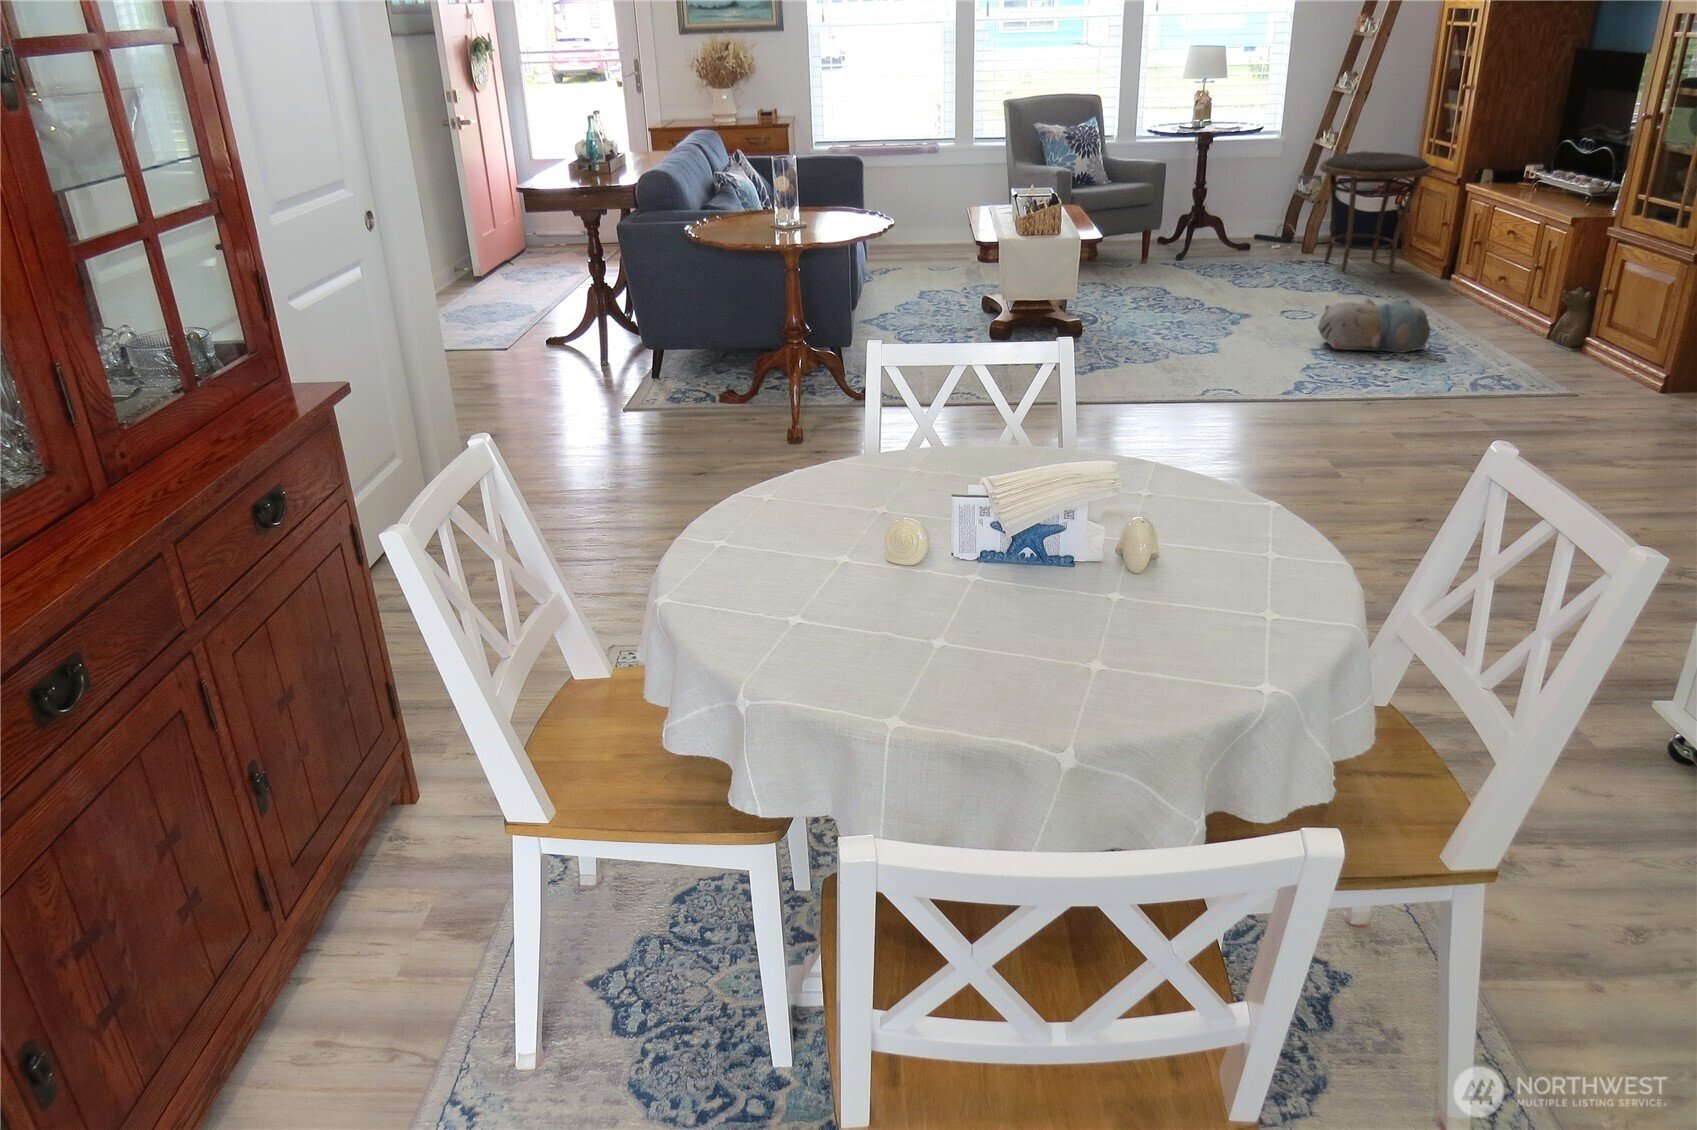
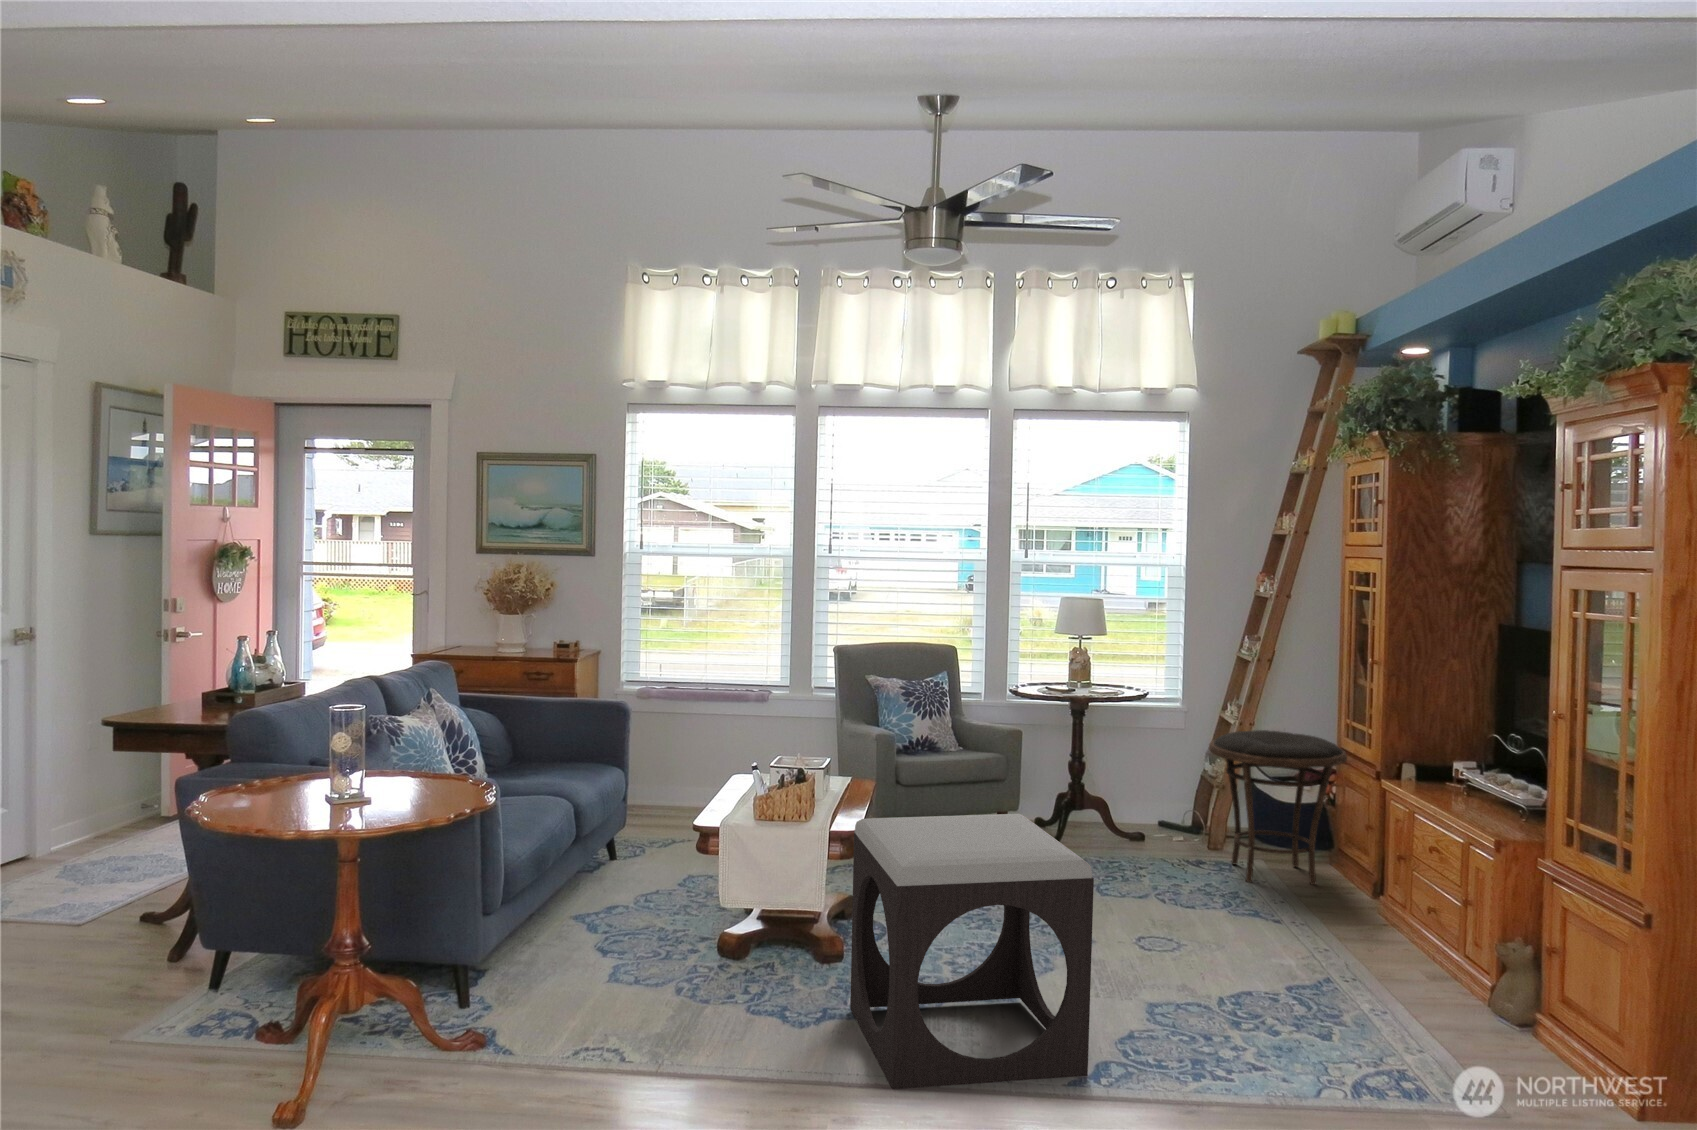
footstool: none [1109,217,1313,405] -> present [850,814,1094,1089]
plush toy: present [1318,298,1430,353] -> none [1160,933,1312,1019]

